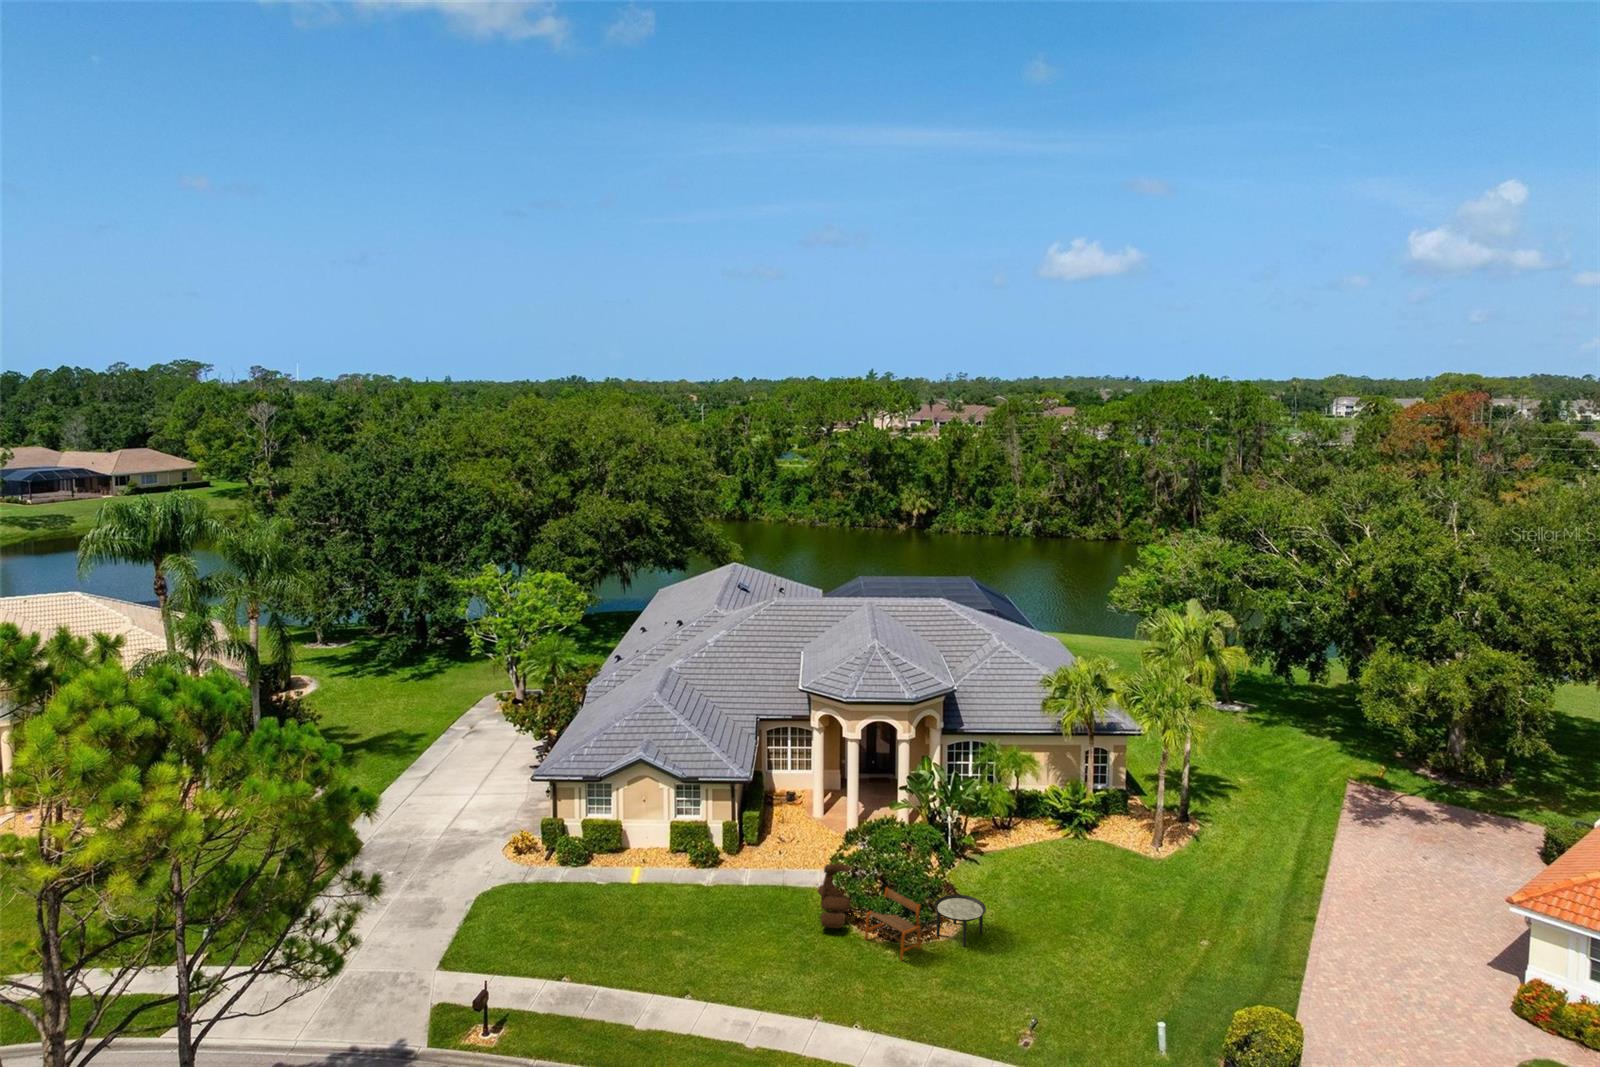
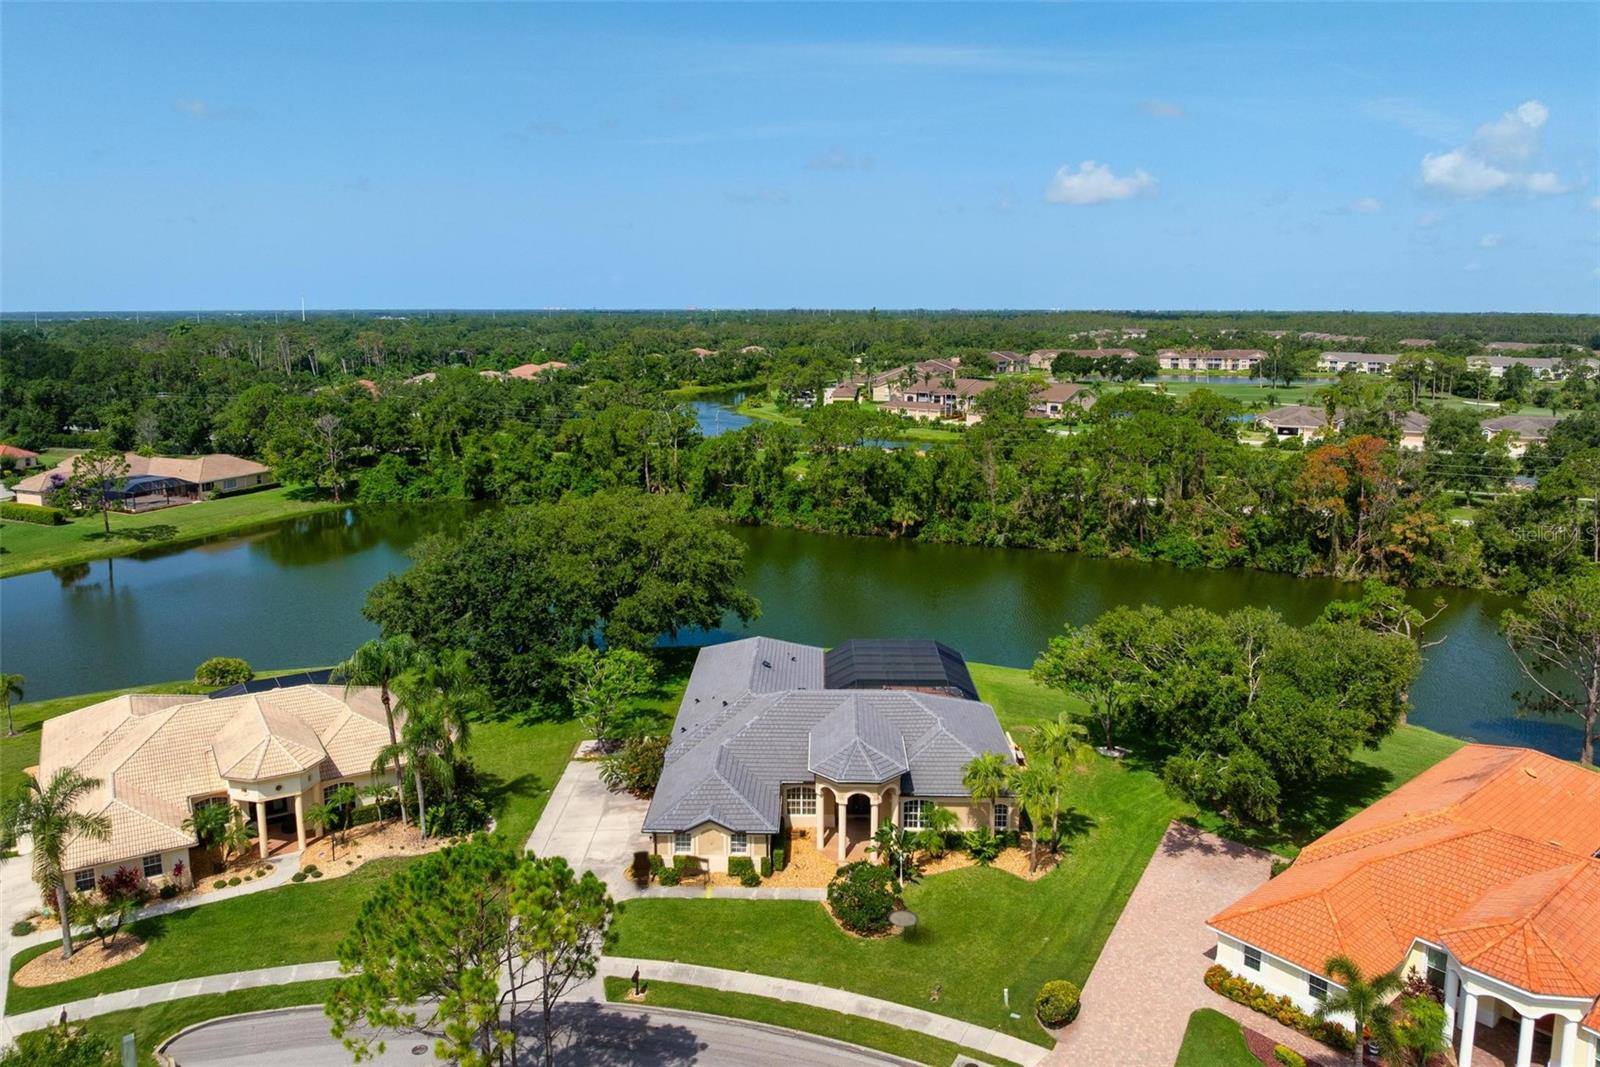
lounge chair: present [817,864,852,930] -> present [631,851,652,889]
bench: present [865,888,922,960] -> present [679,855,710,886]

